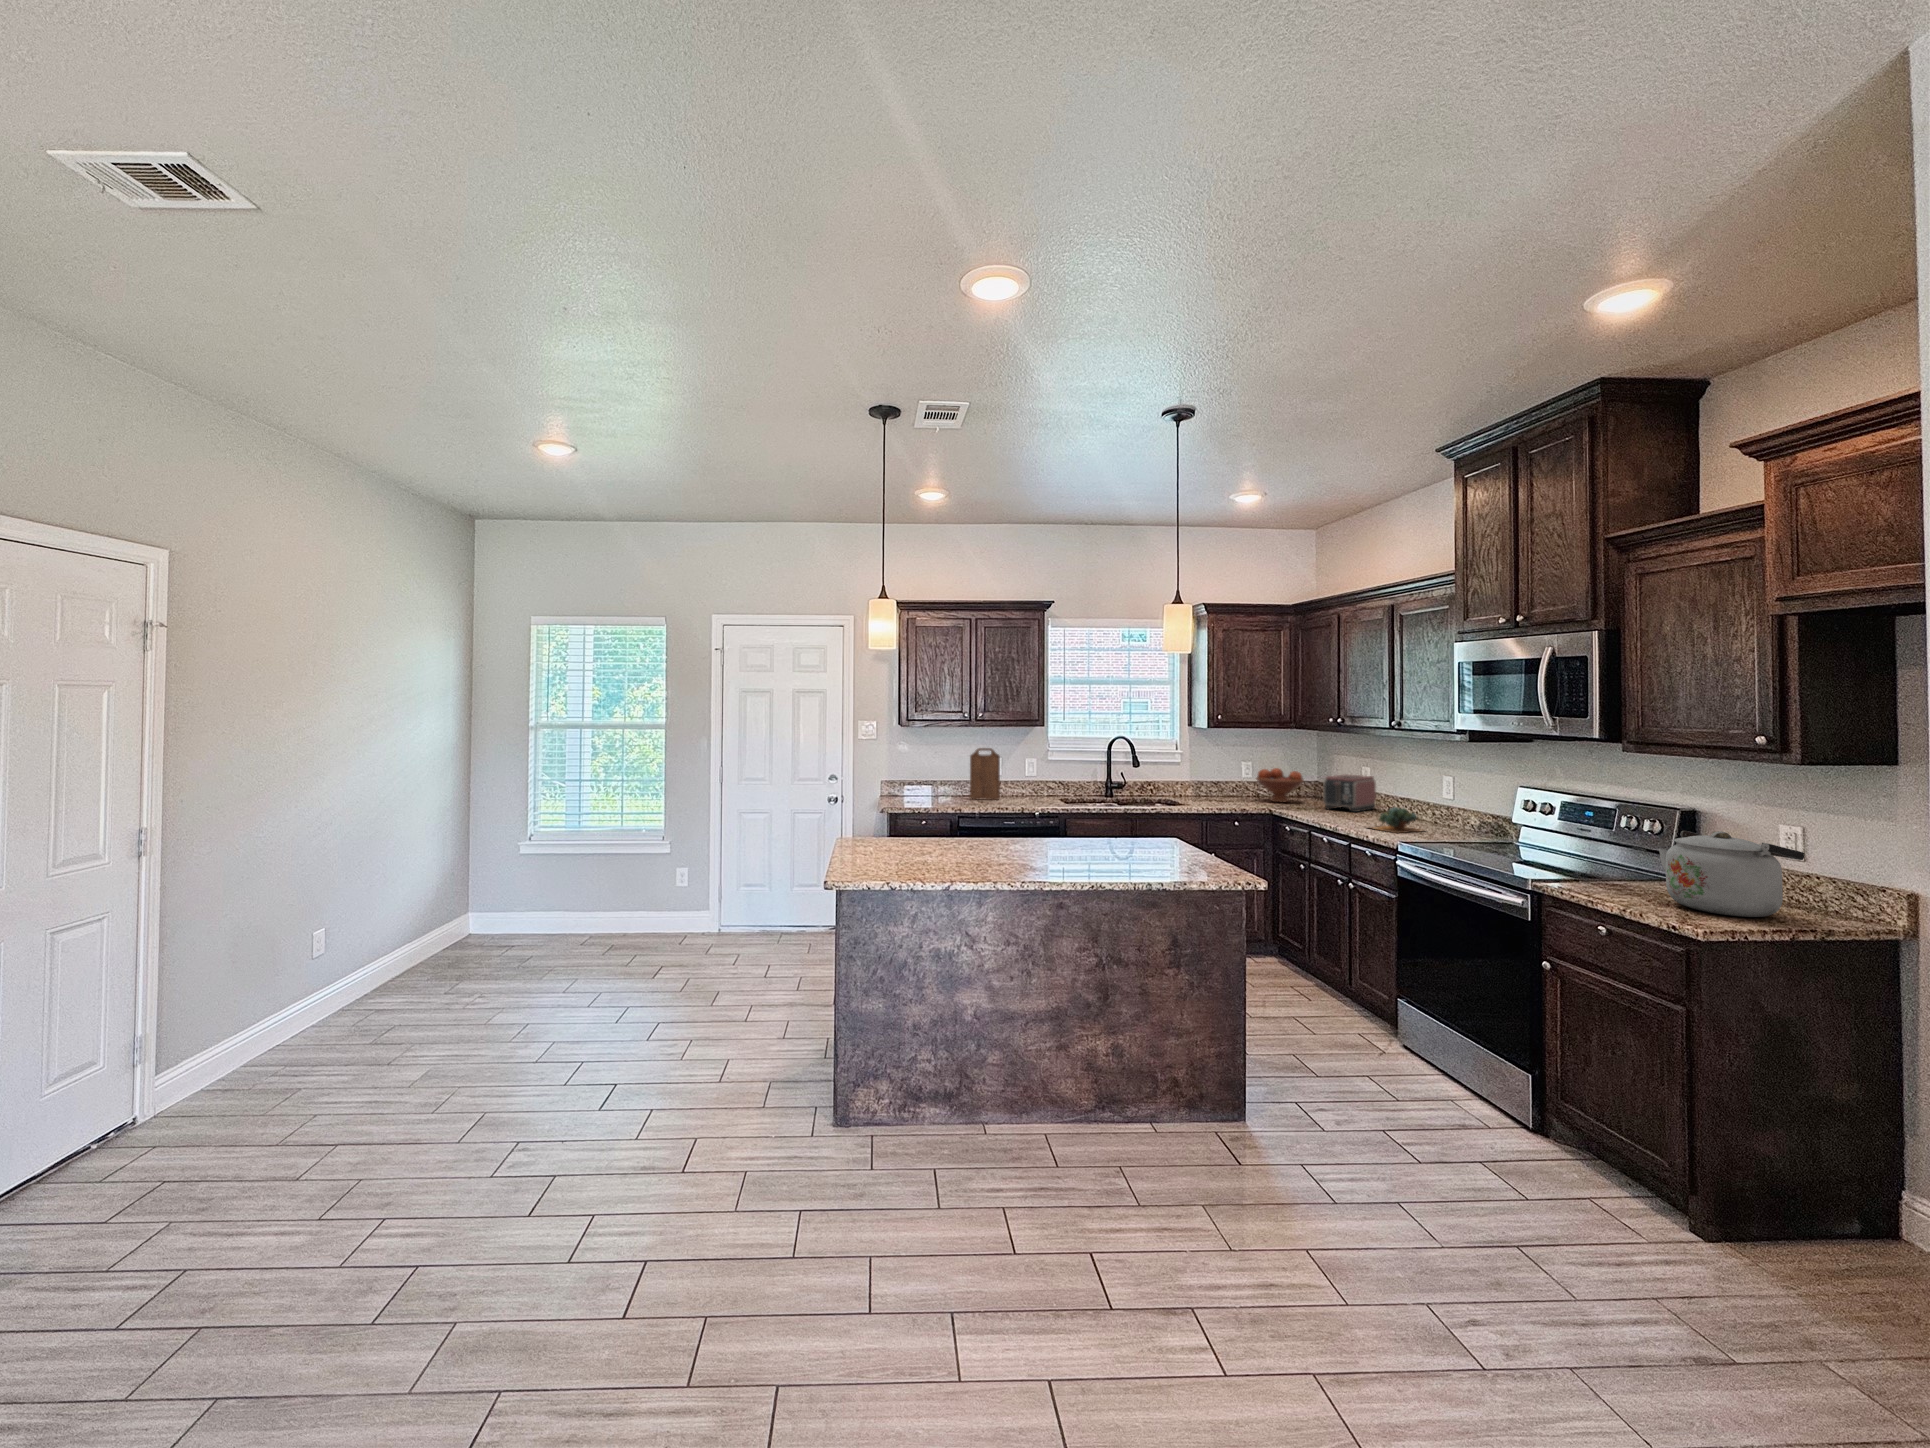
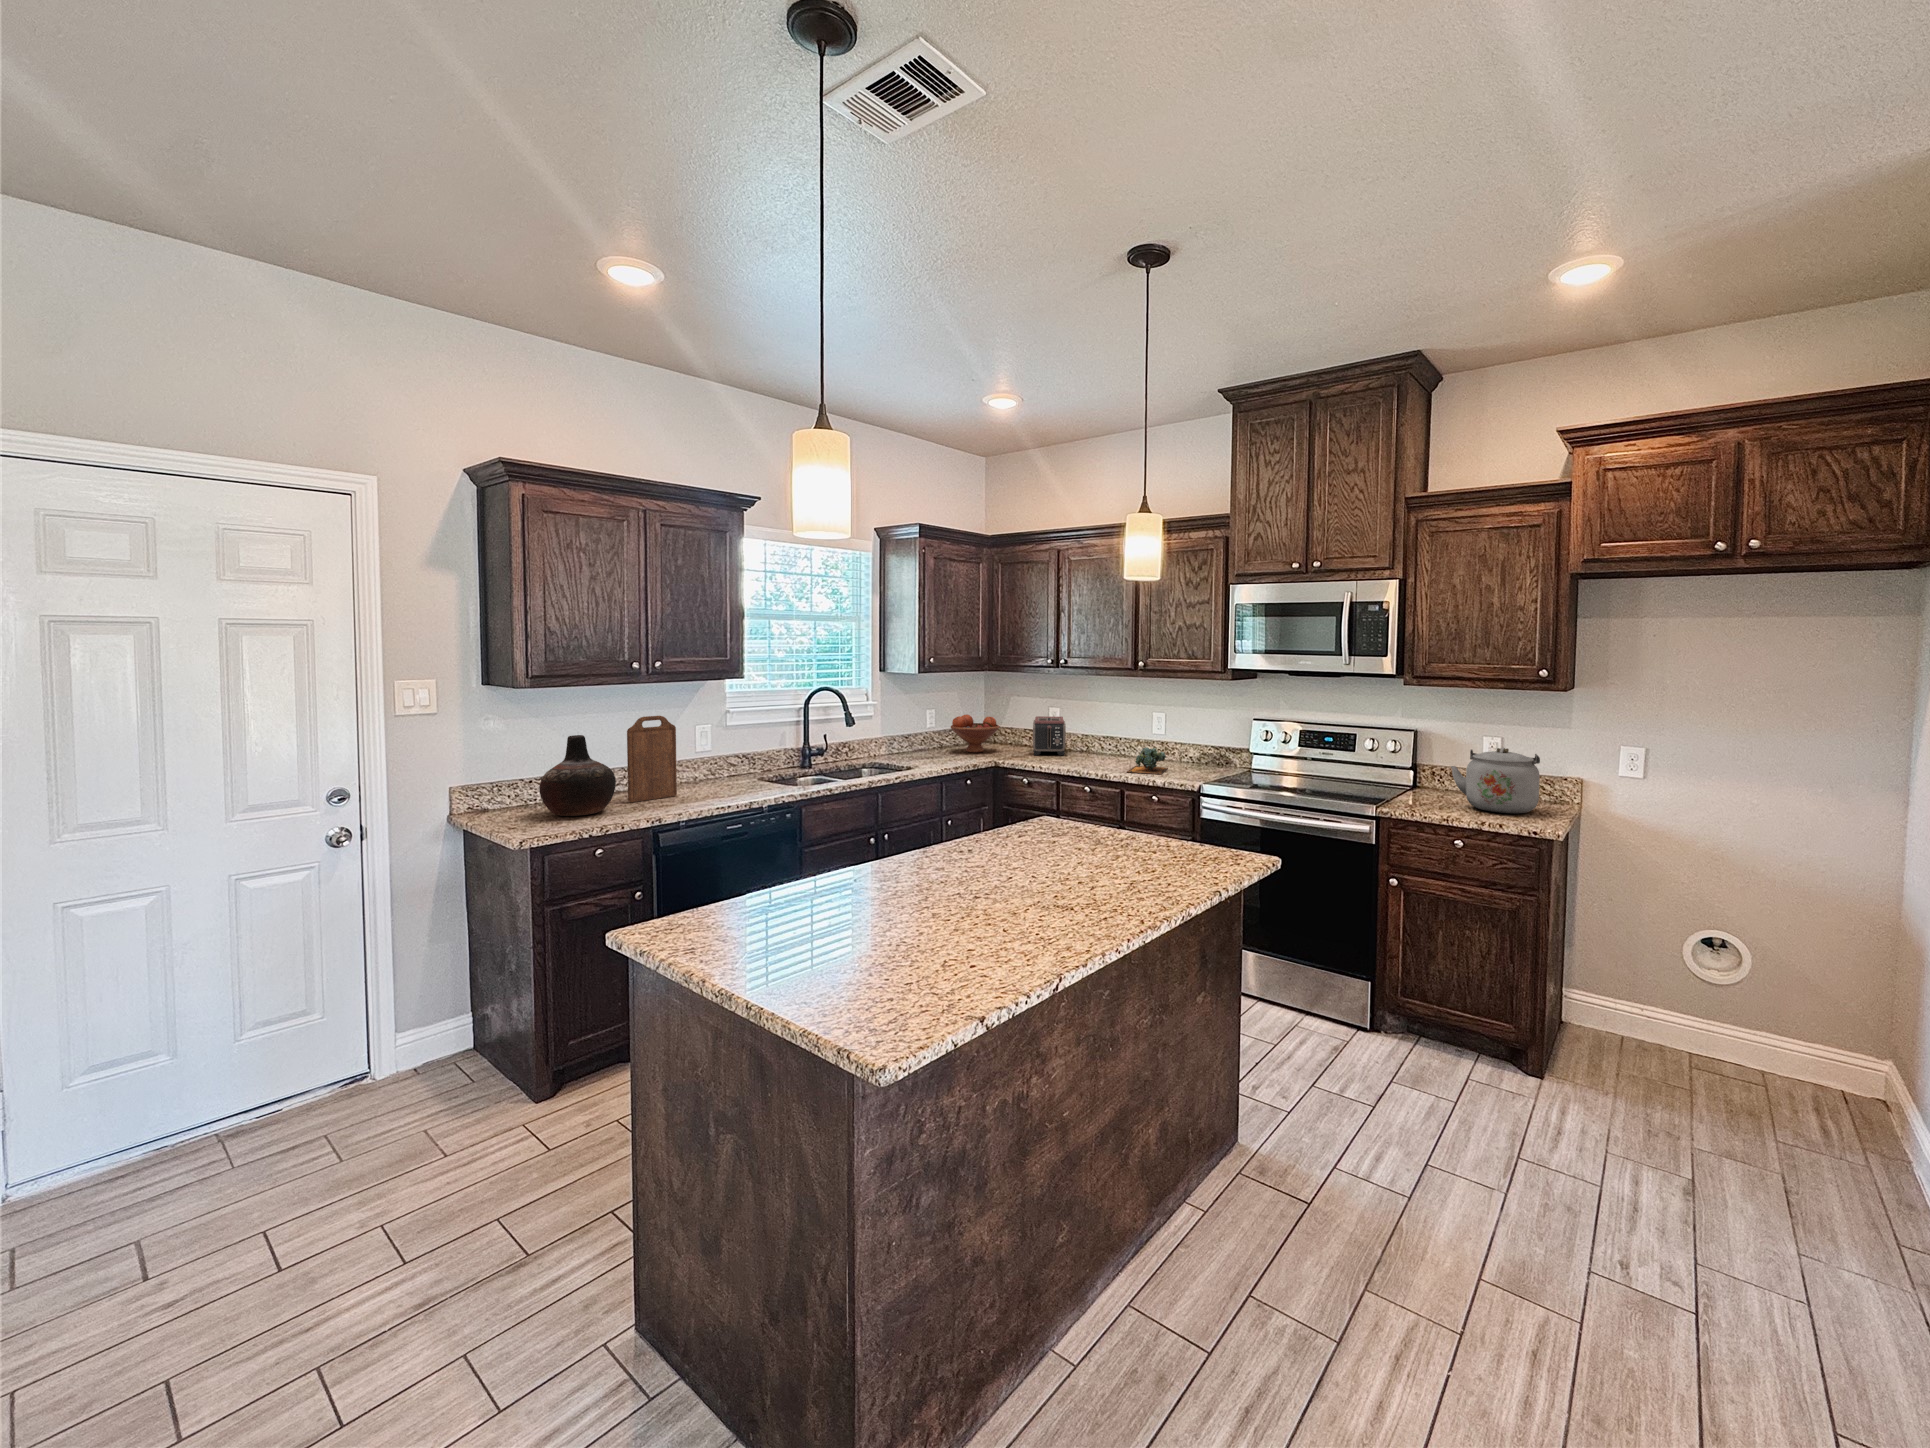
vase: none [918,755,957,801] -> present [539,735,616,816]

